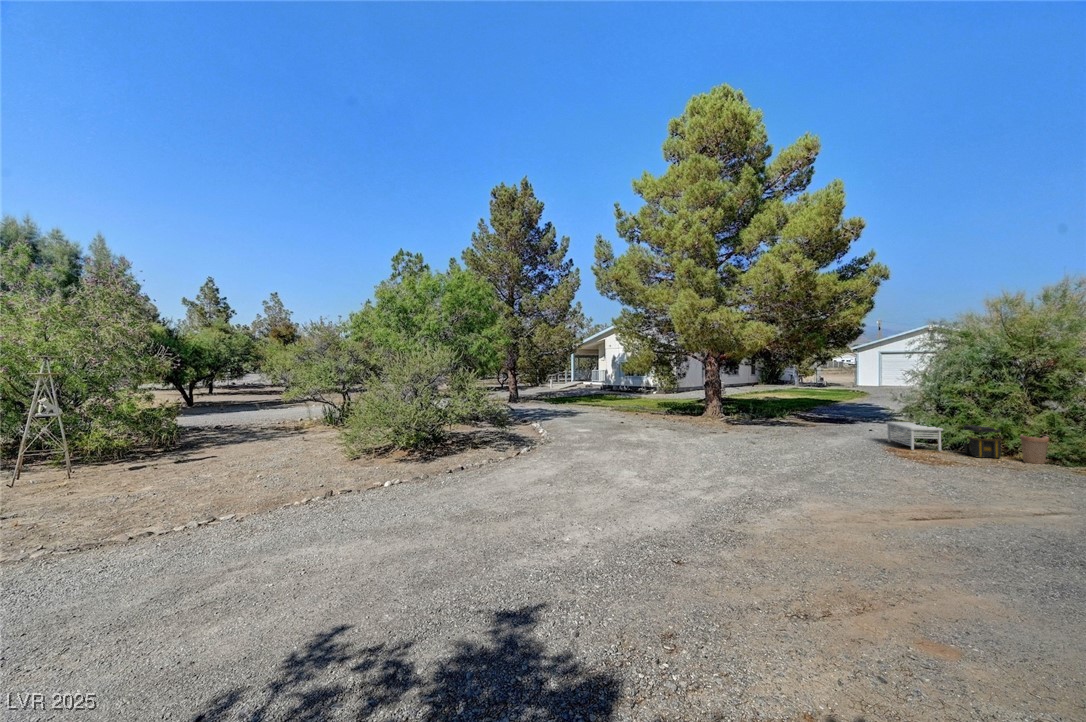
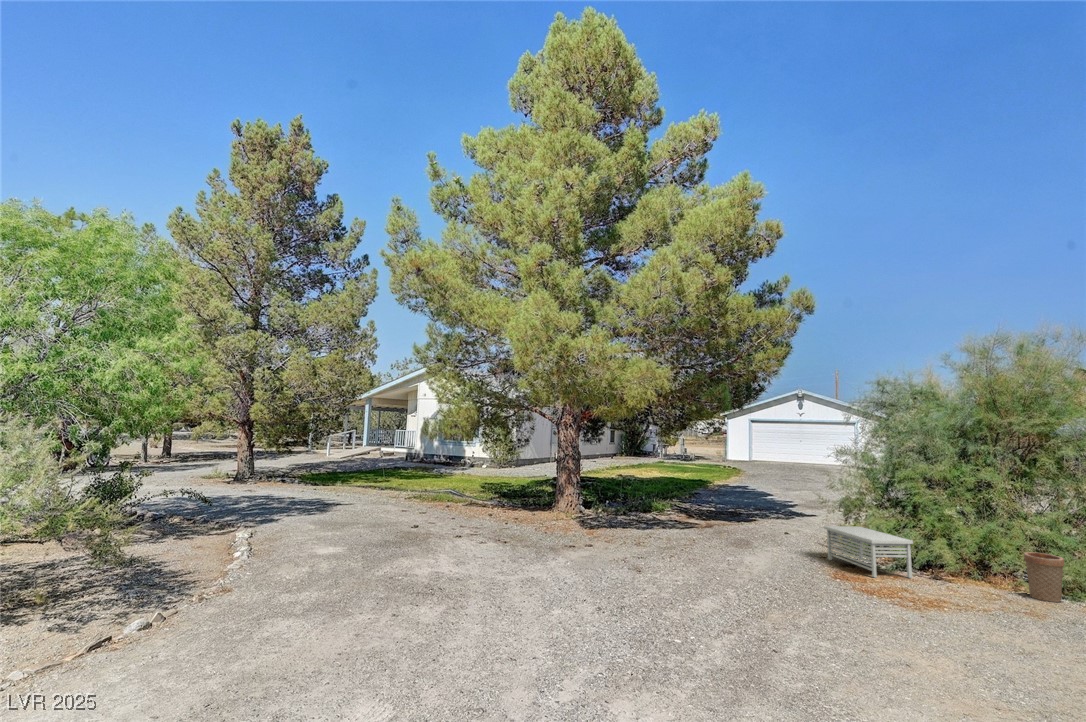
toolbox: present [964,425,1001,458] -> none [943,536,999,592]

